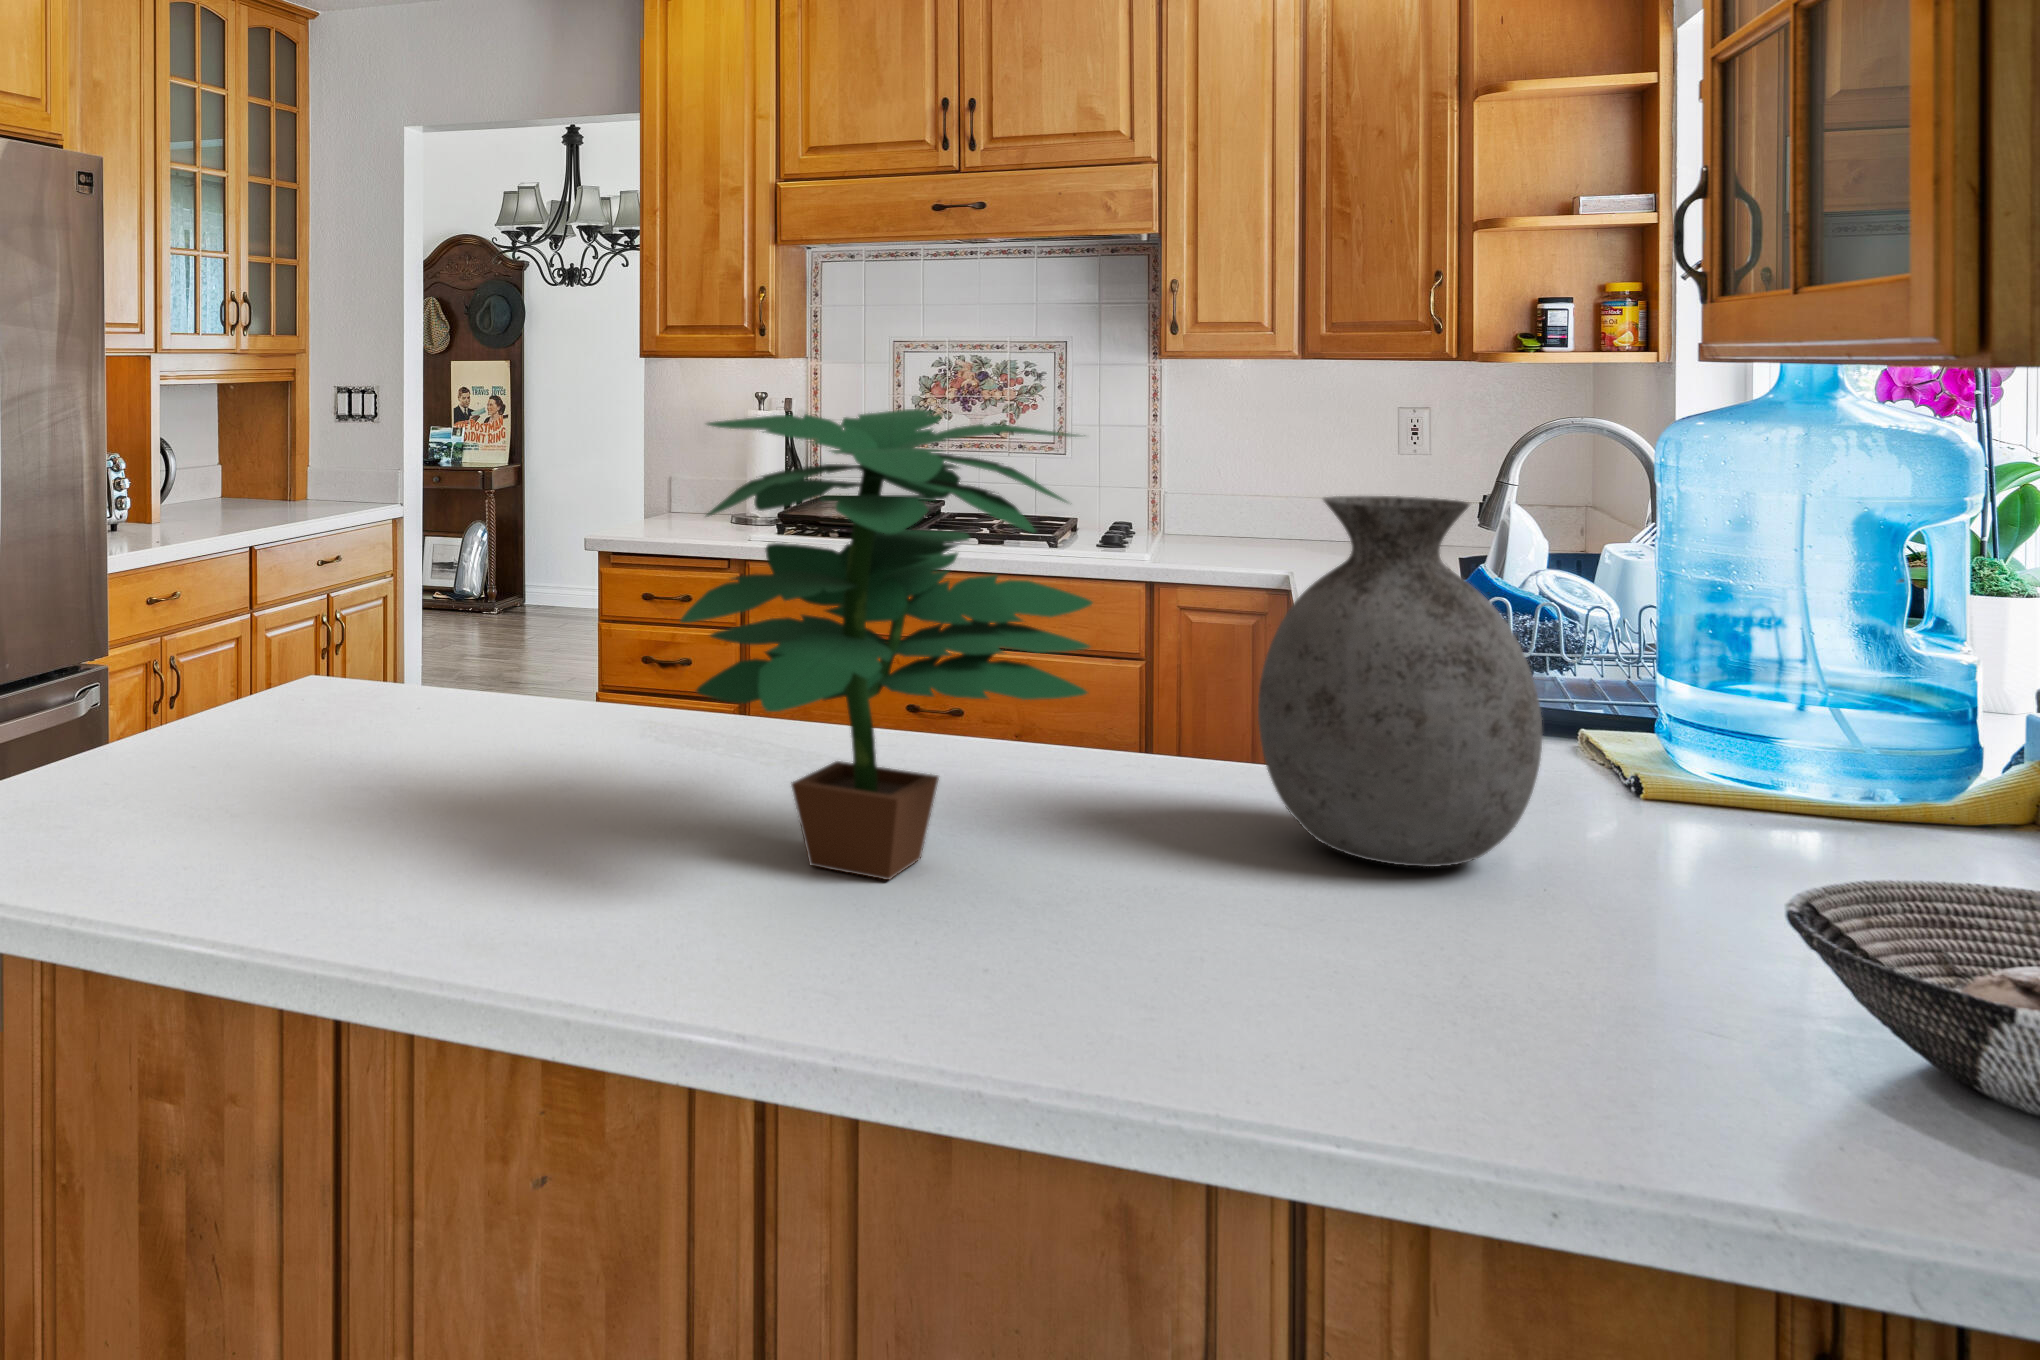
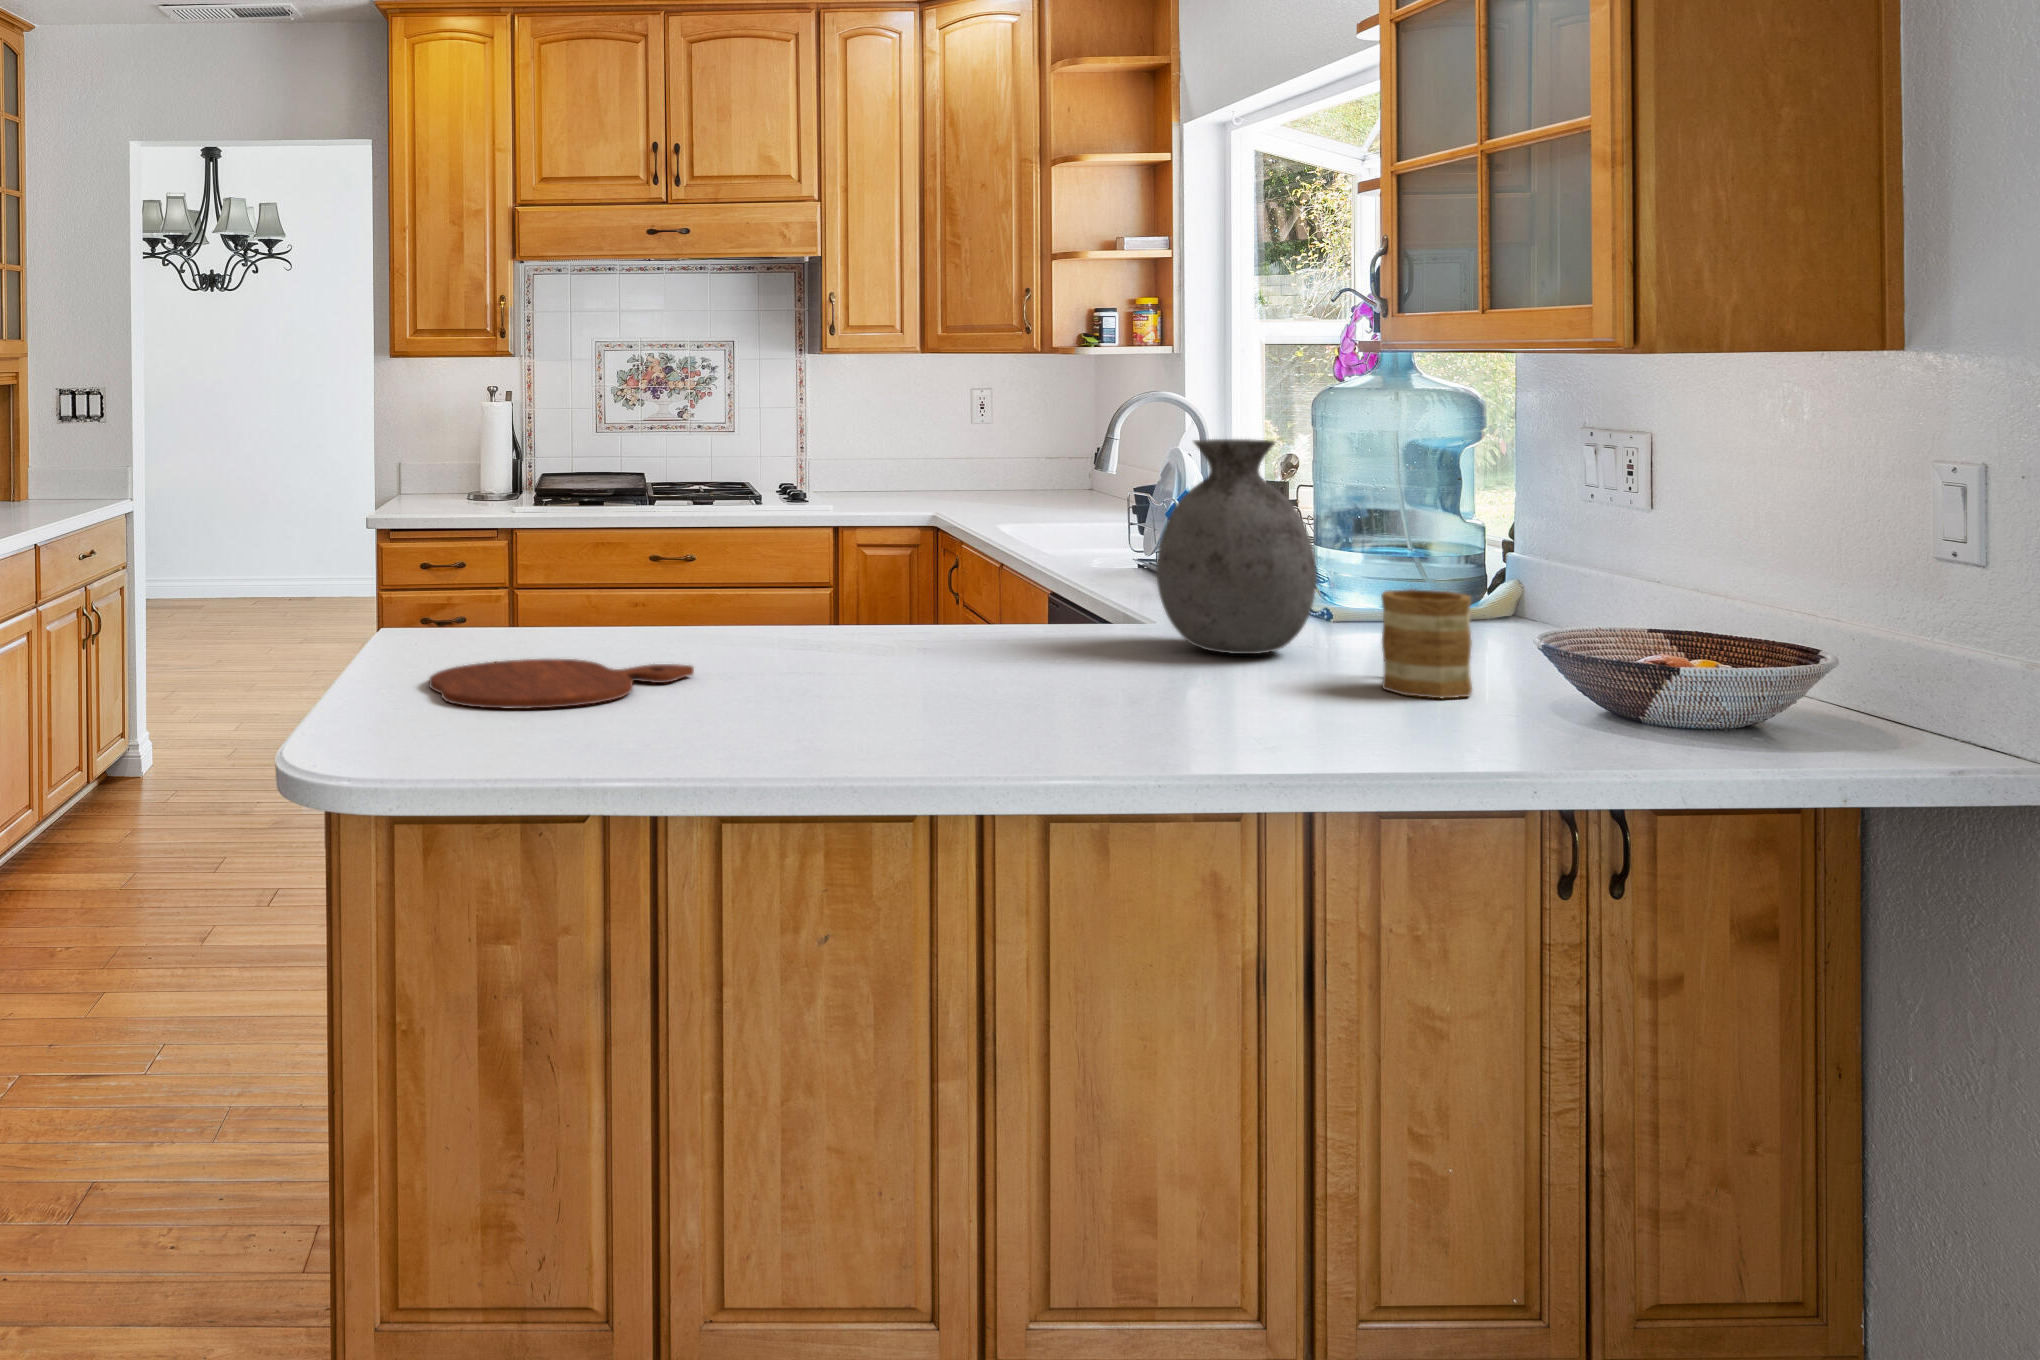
potted plant: present [681,409,1093,880] -> none [861,393,1111,686]
cutting board: none [83,751,468,836] -> present [429,659,694,709]
mug: none [1568,793,1764,1026] -> present [1381,589,1472,698]

